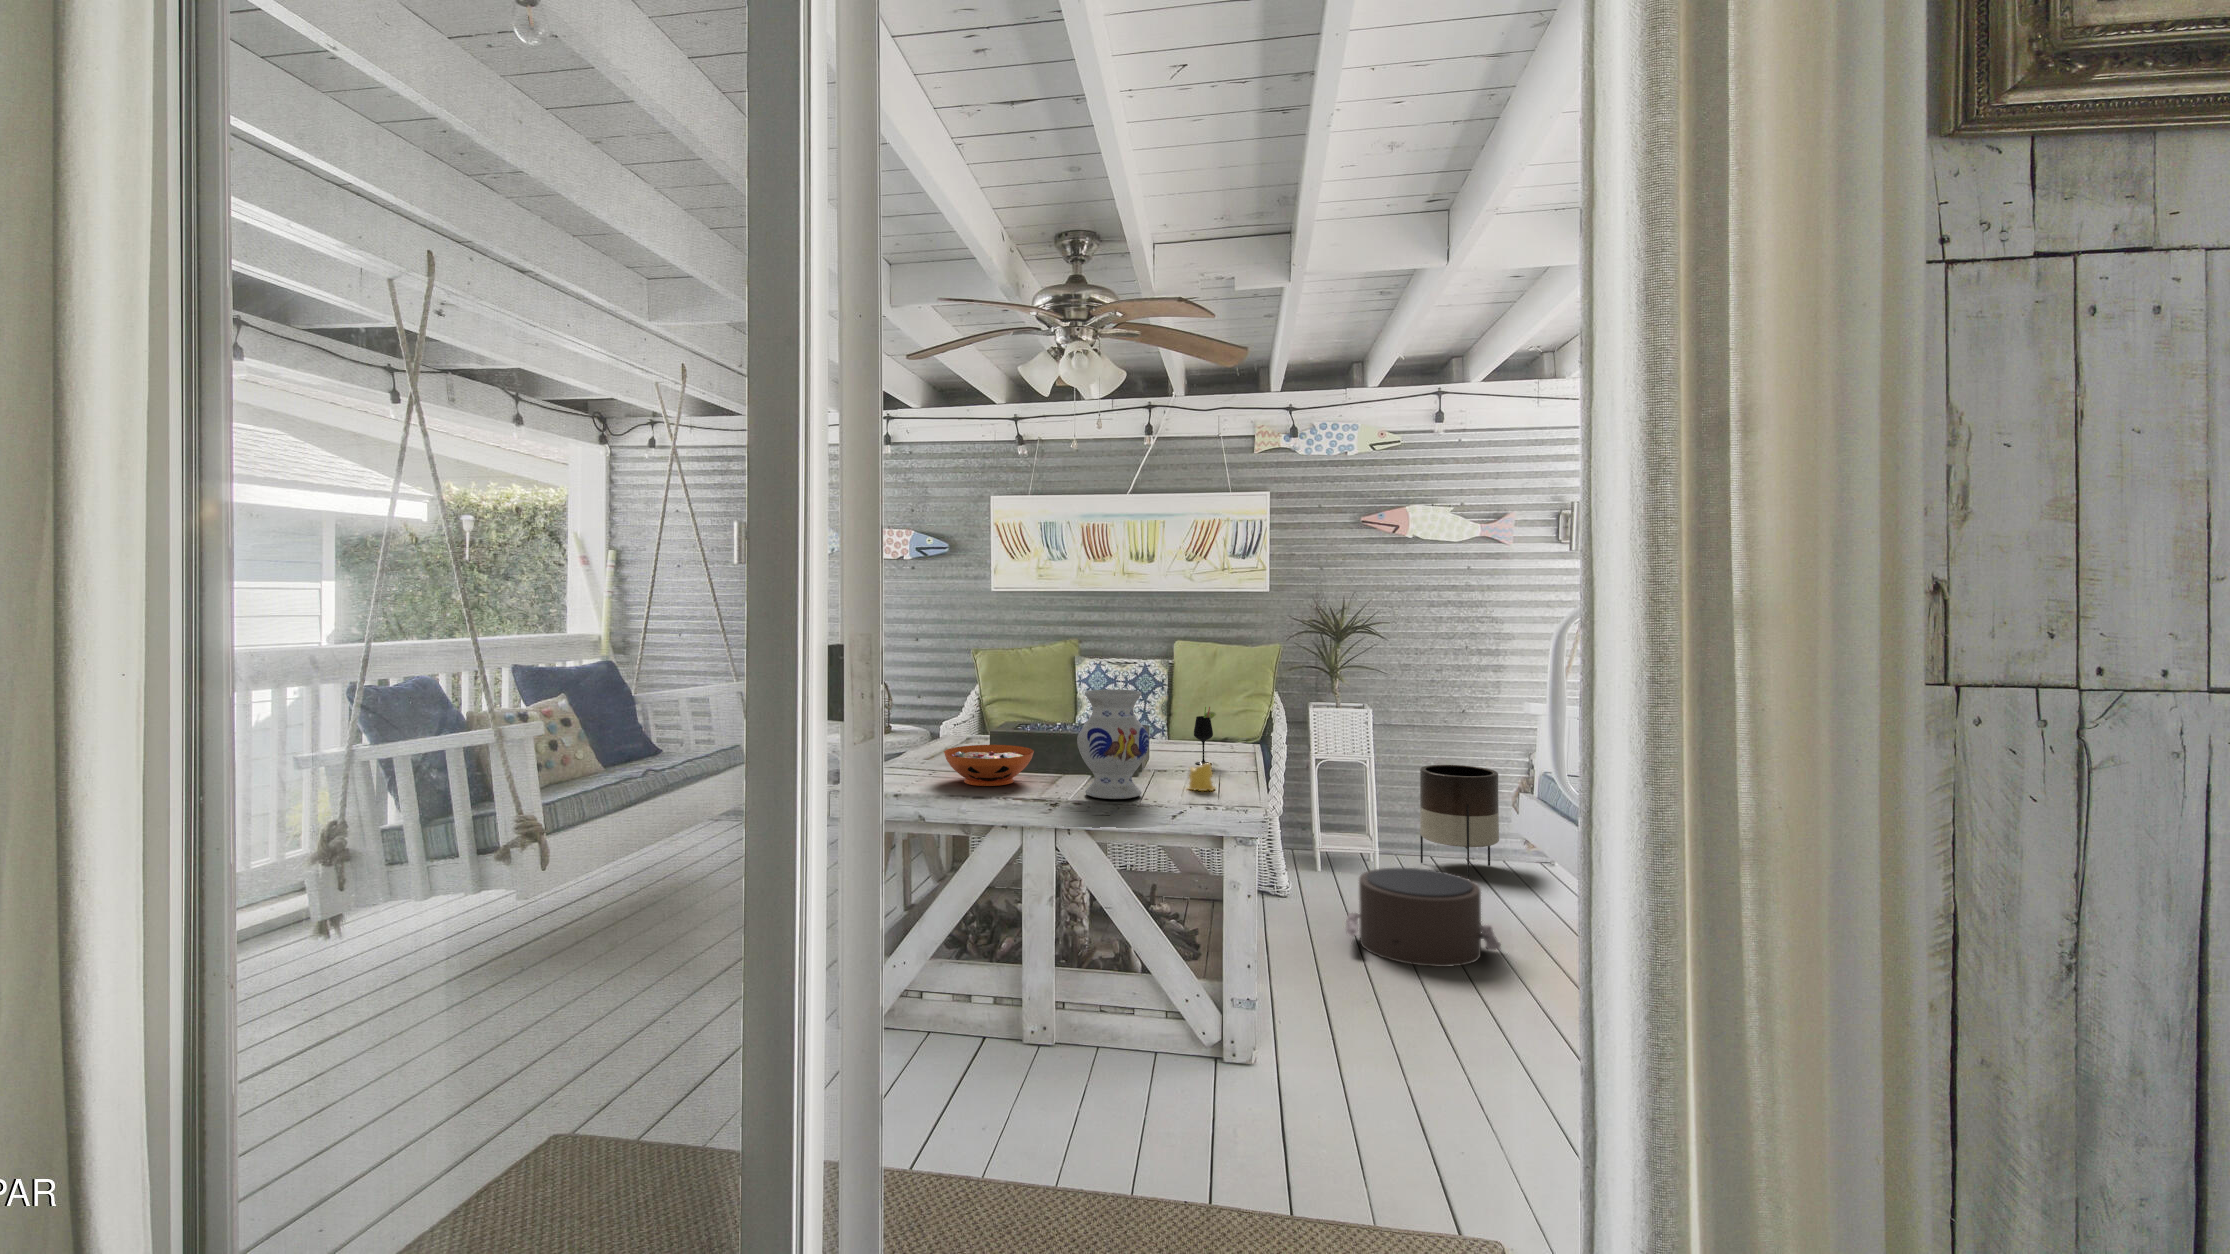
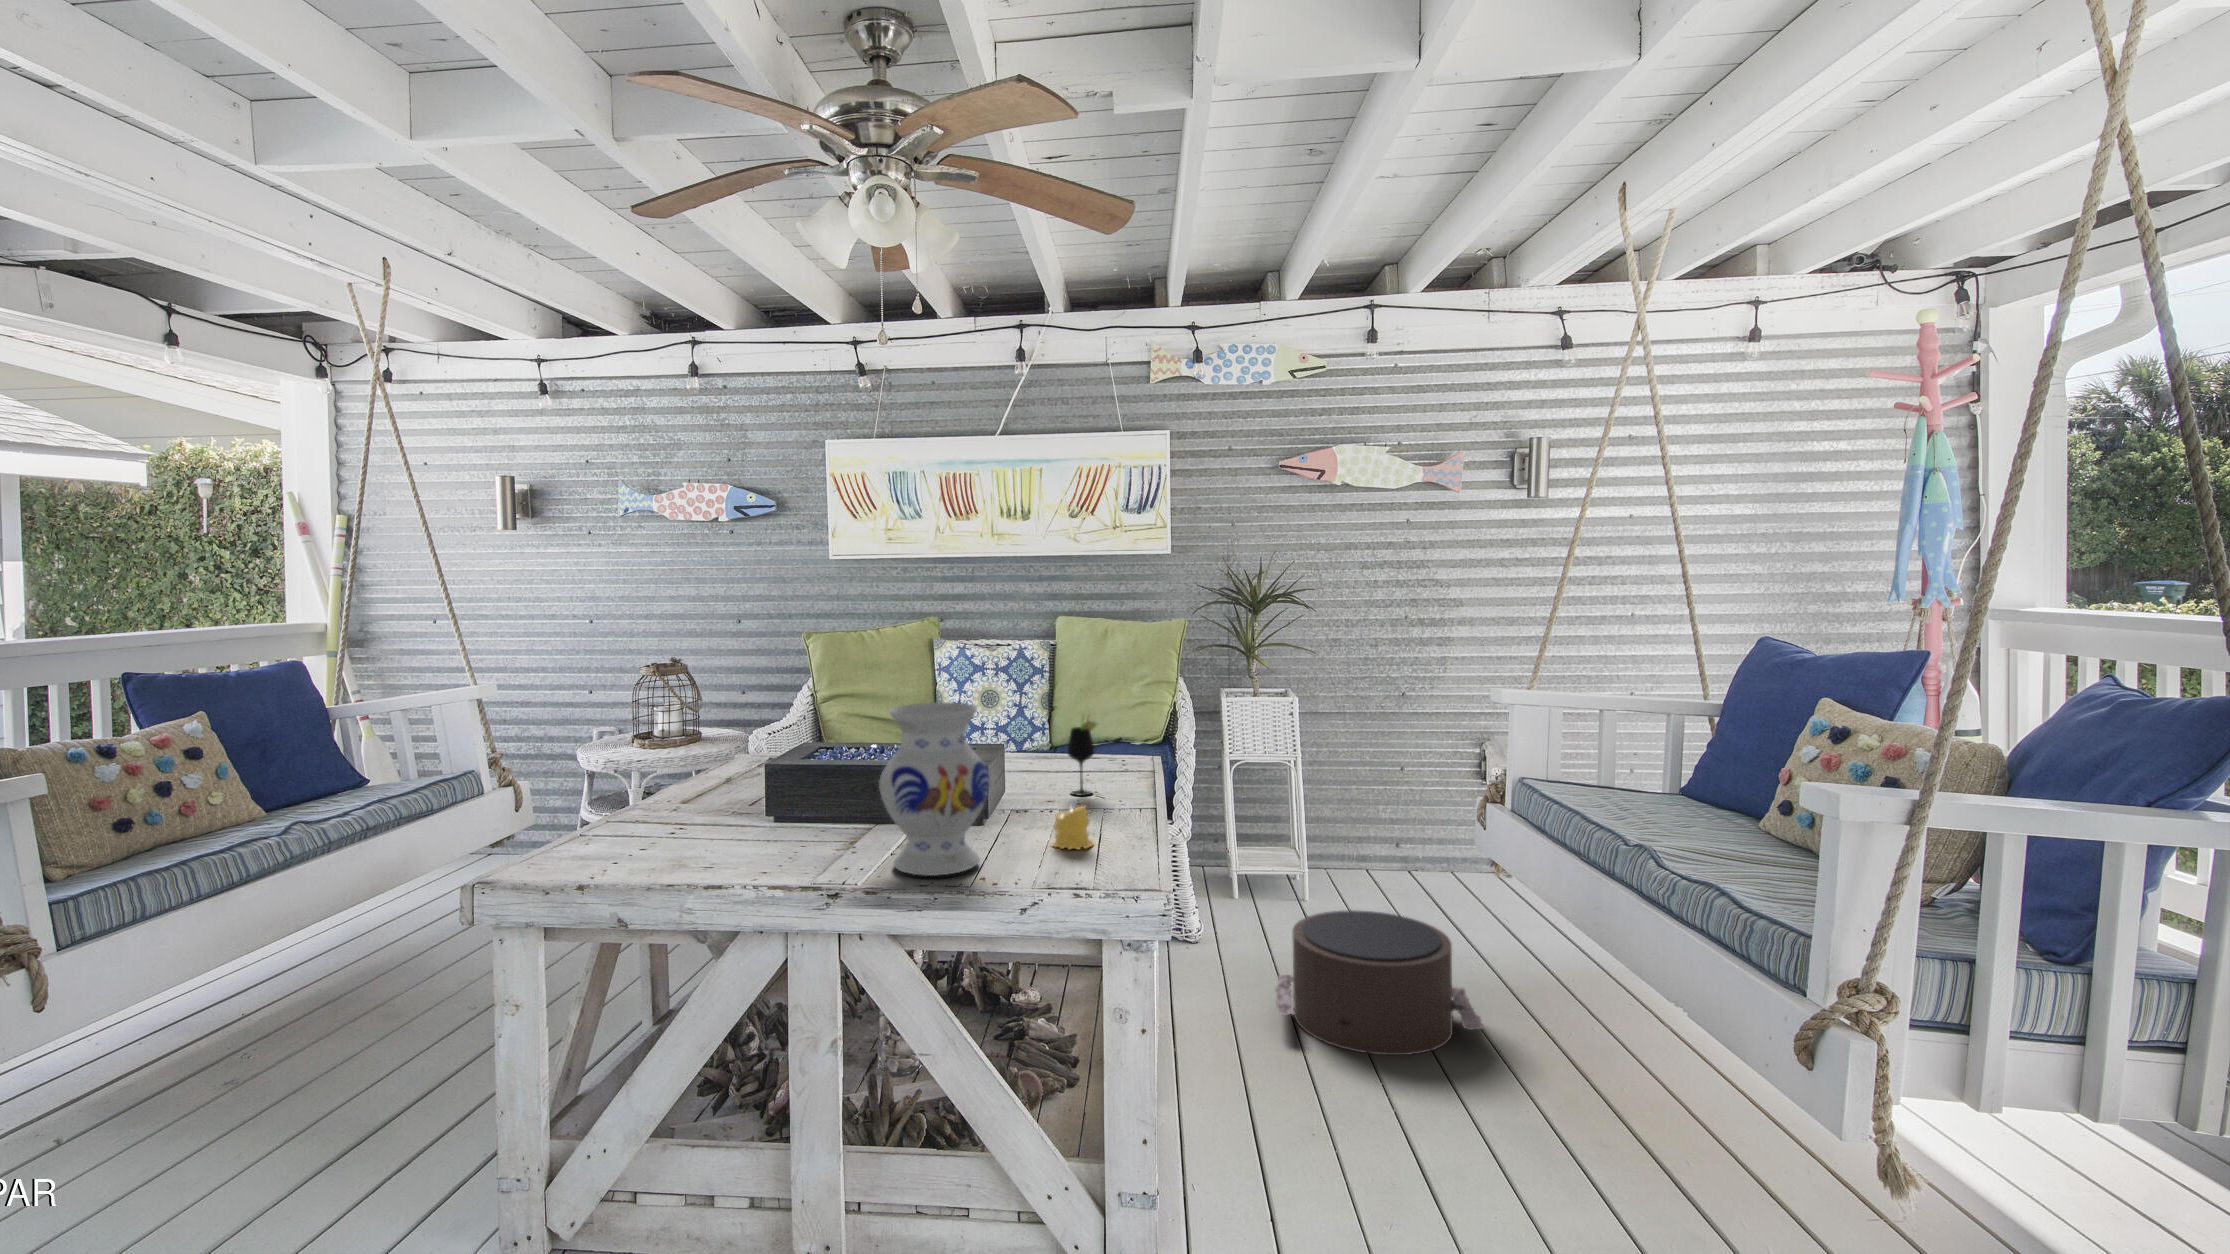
decorative bowl: present [944,745,1034,786] -> none [685,784,825,854]
planter: present [1420,765,1499,879] -> none [1355,760,1450,903]

